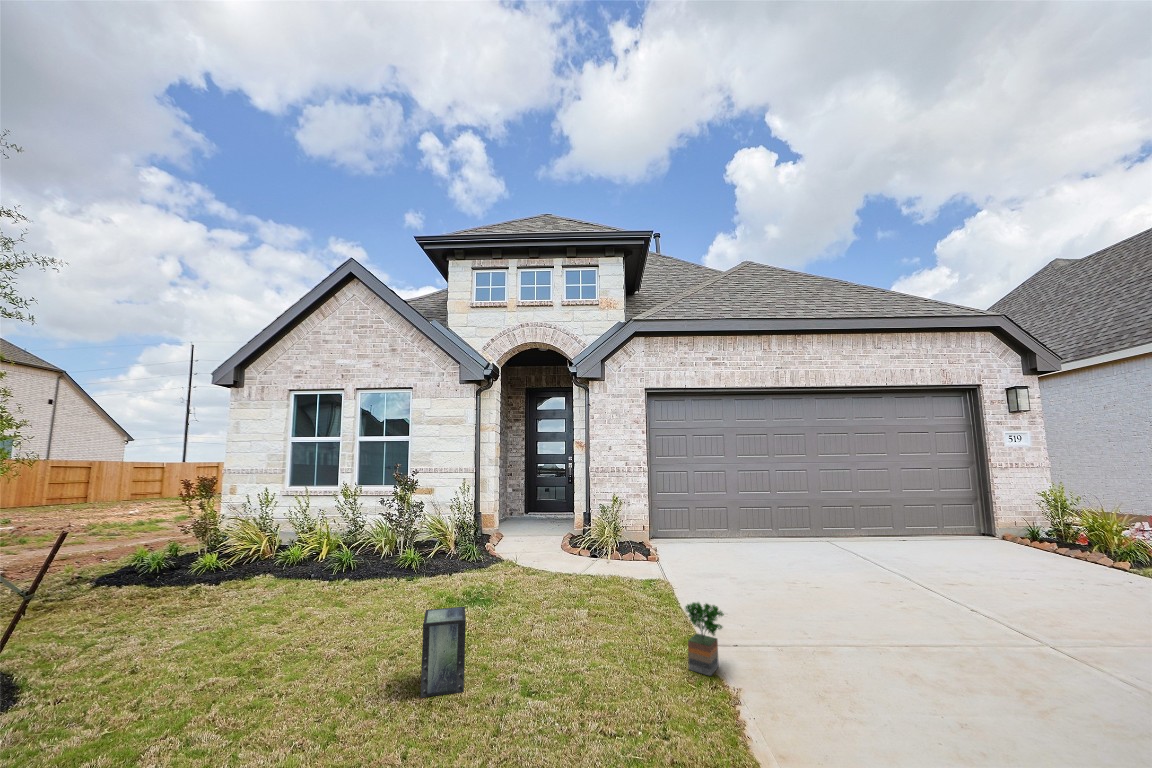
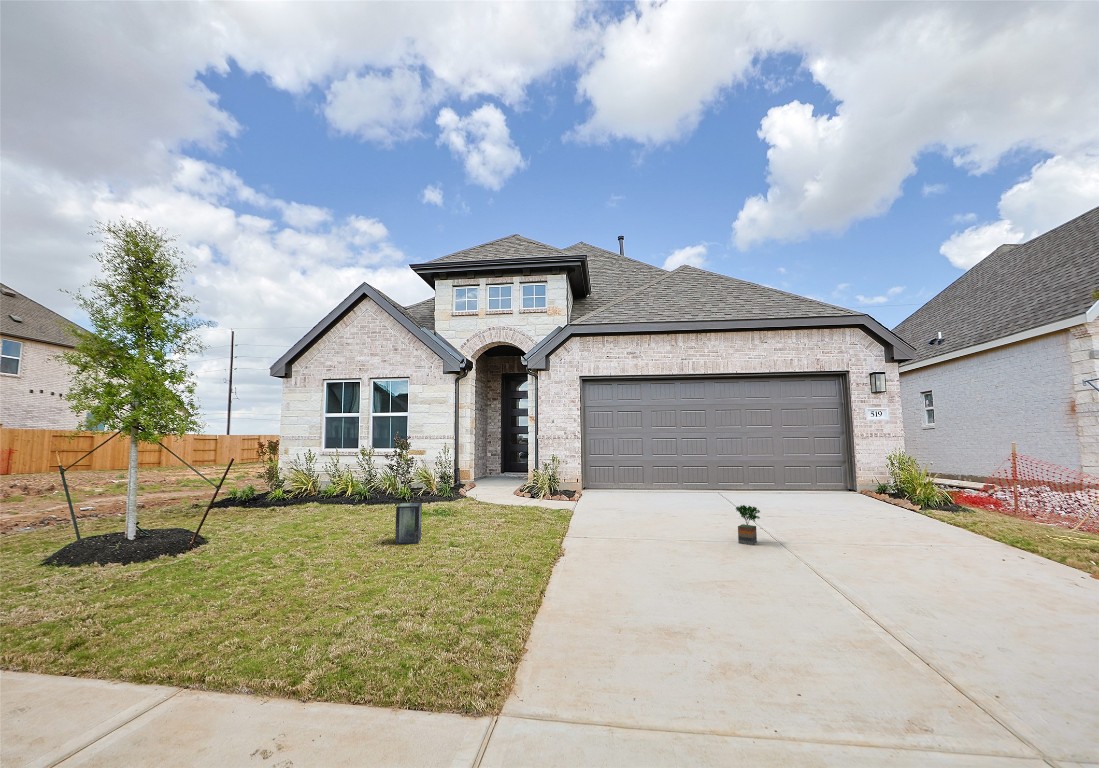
potted tree: present [686,602,724,676] -> present [736,505,760,545]

